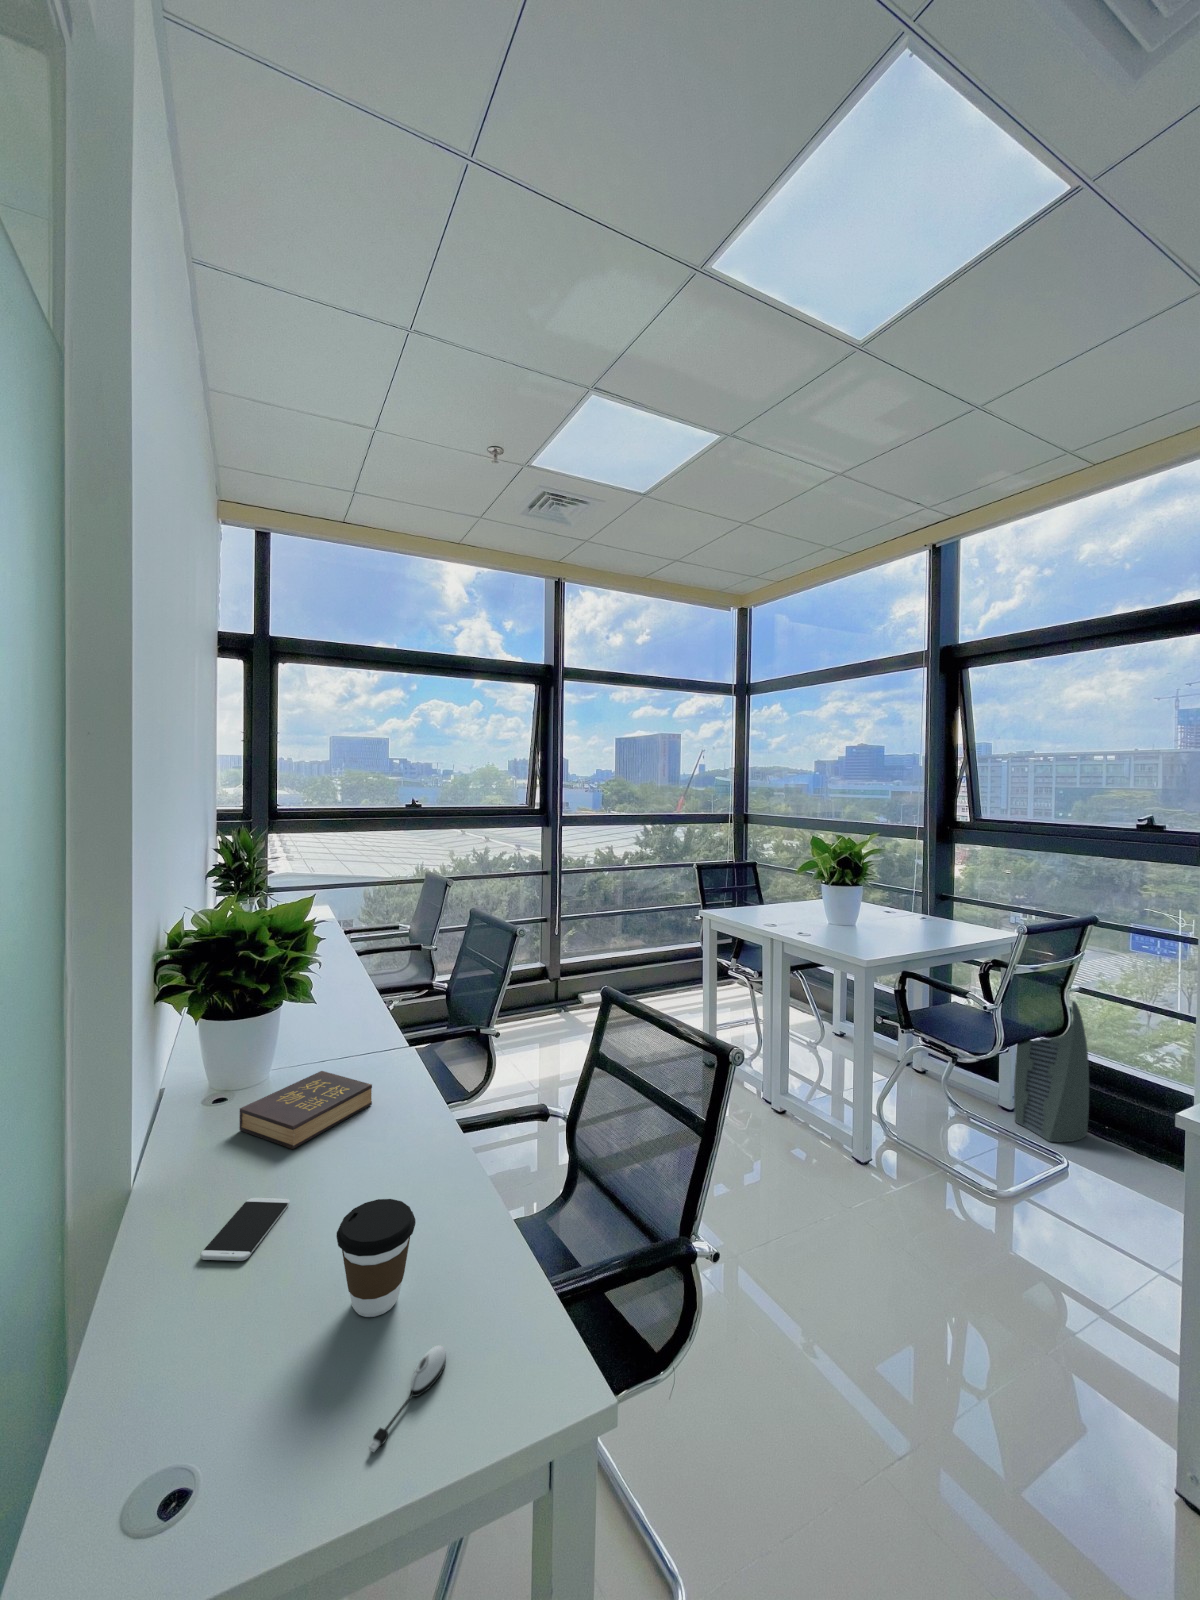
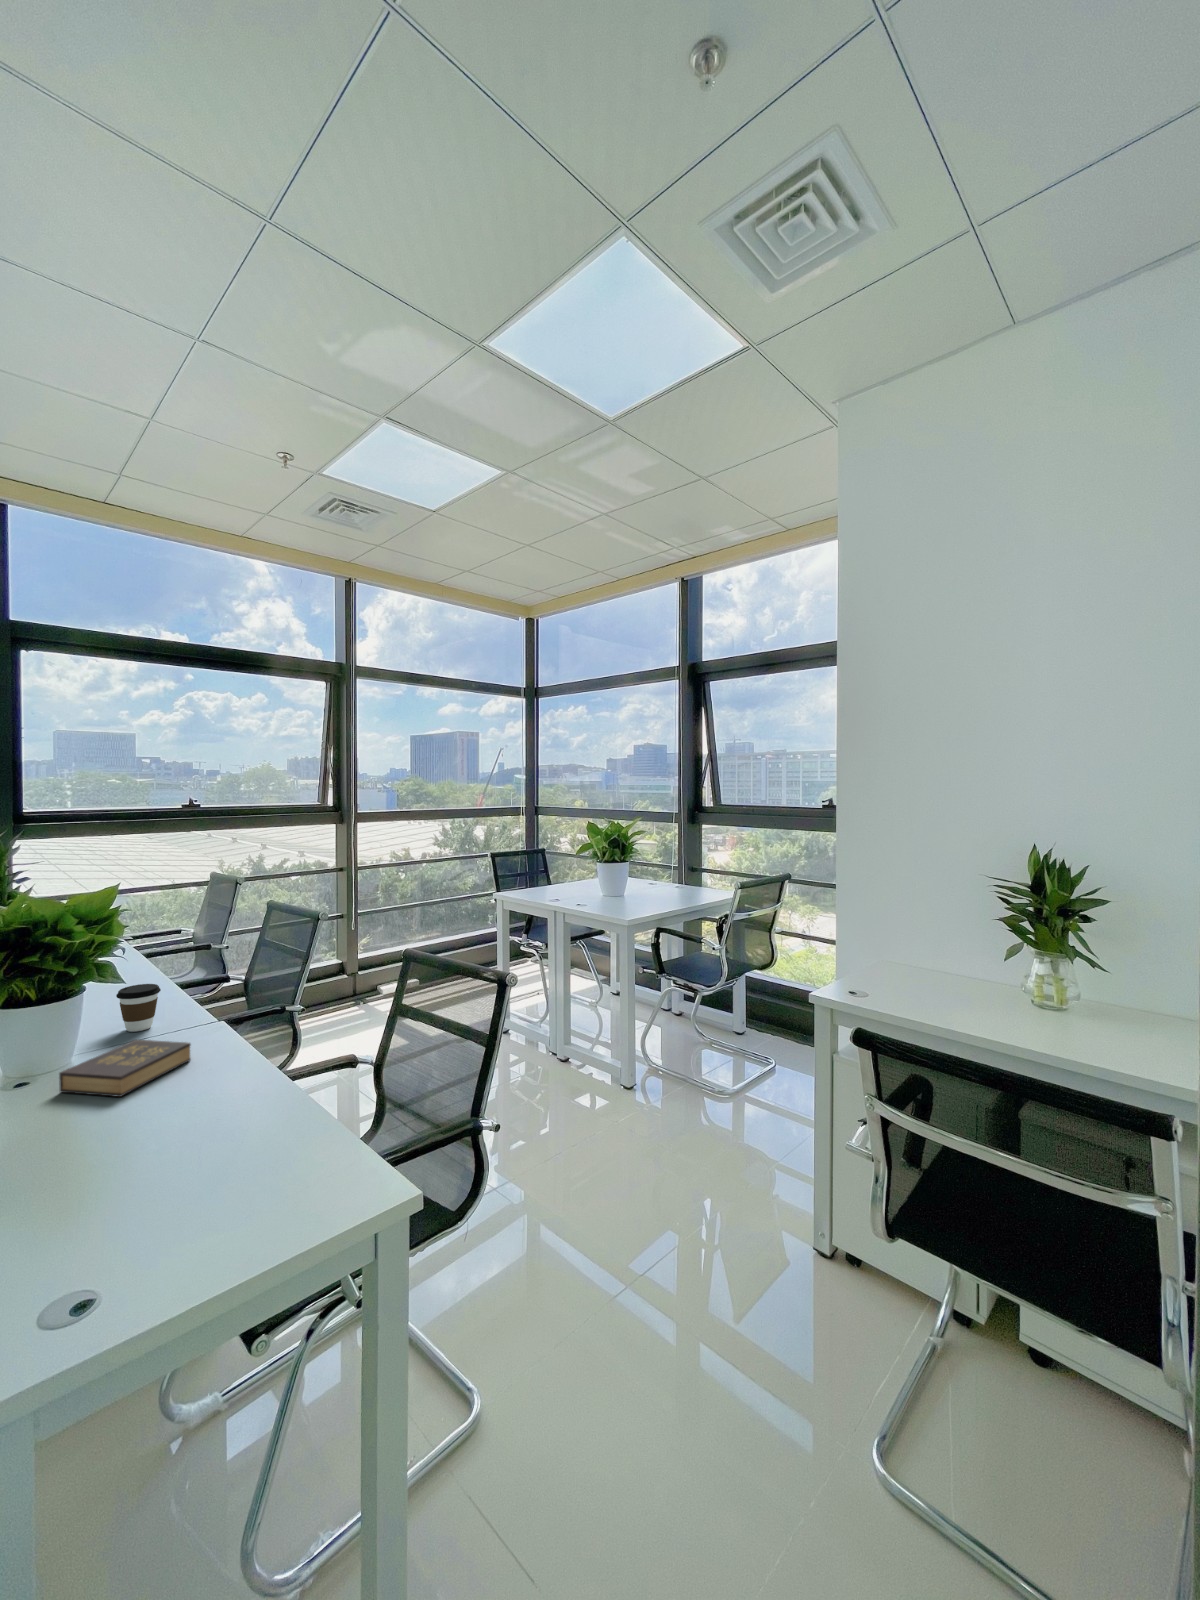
air purifier: present [1014,1001,1089,1142] -> none [744,943,795,1053]
smartphone: present [200,1198,289,1261] -> none [57,1125,130,1169]
coffee cup: present [337,1199,416,1317] -> present [116,984,161,1032]
computer mouse: present [369,1346,446,1452] -> none [239,1174,290,1230]

